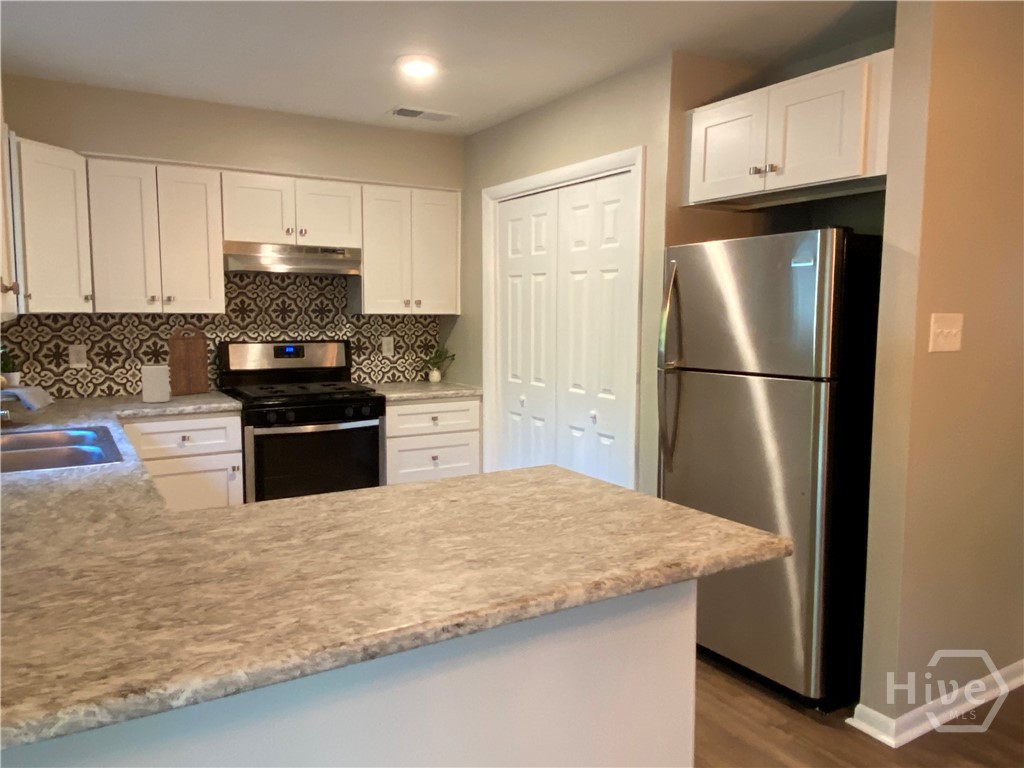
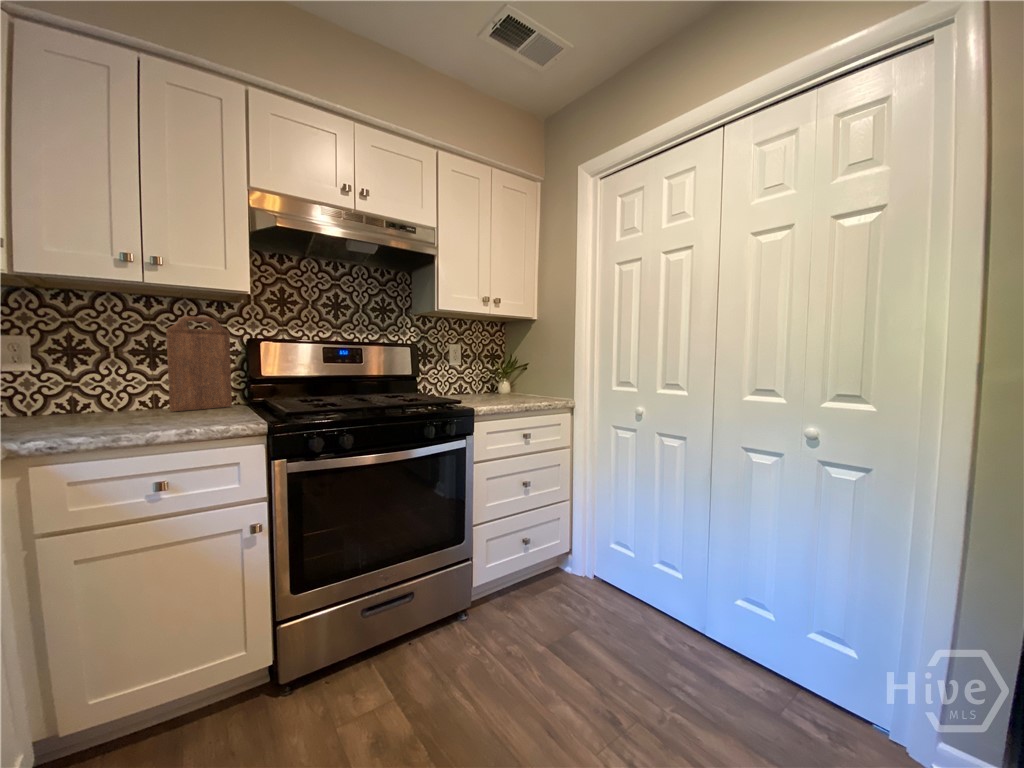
jar: present [141,364,170,403] -> none [103,363,155,423]

